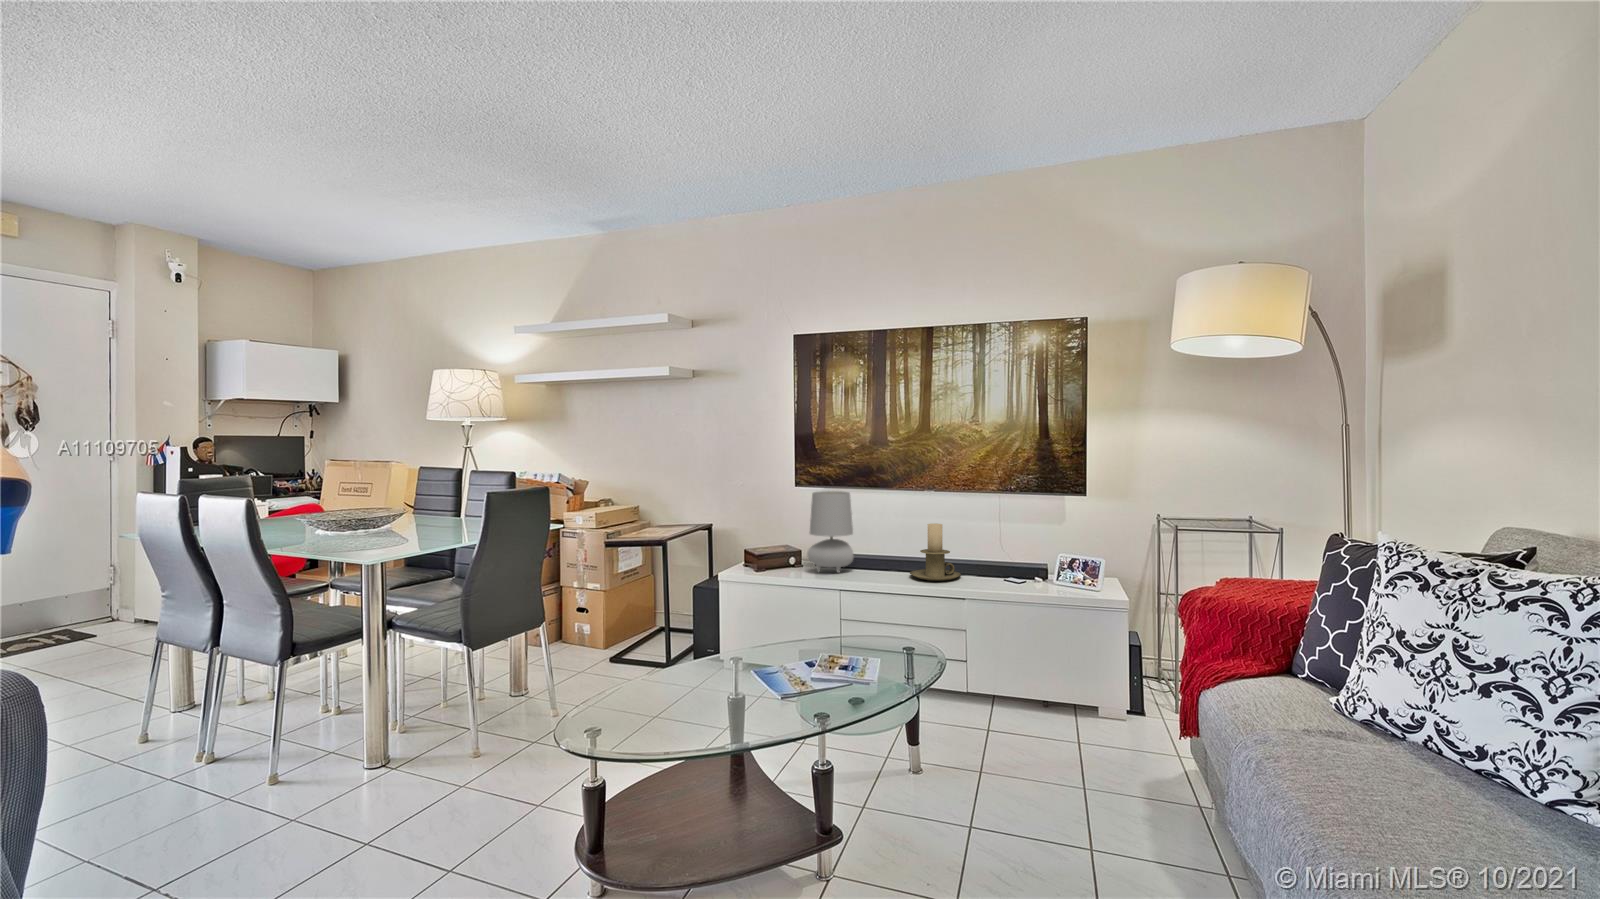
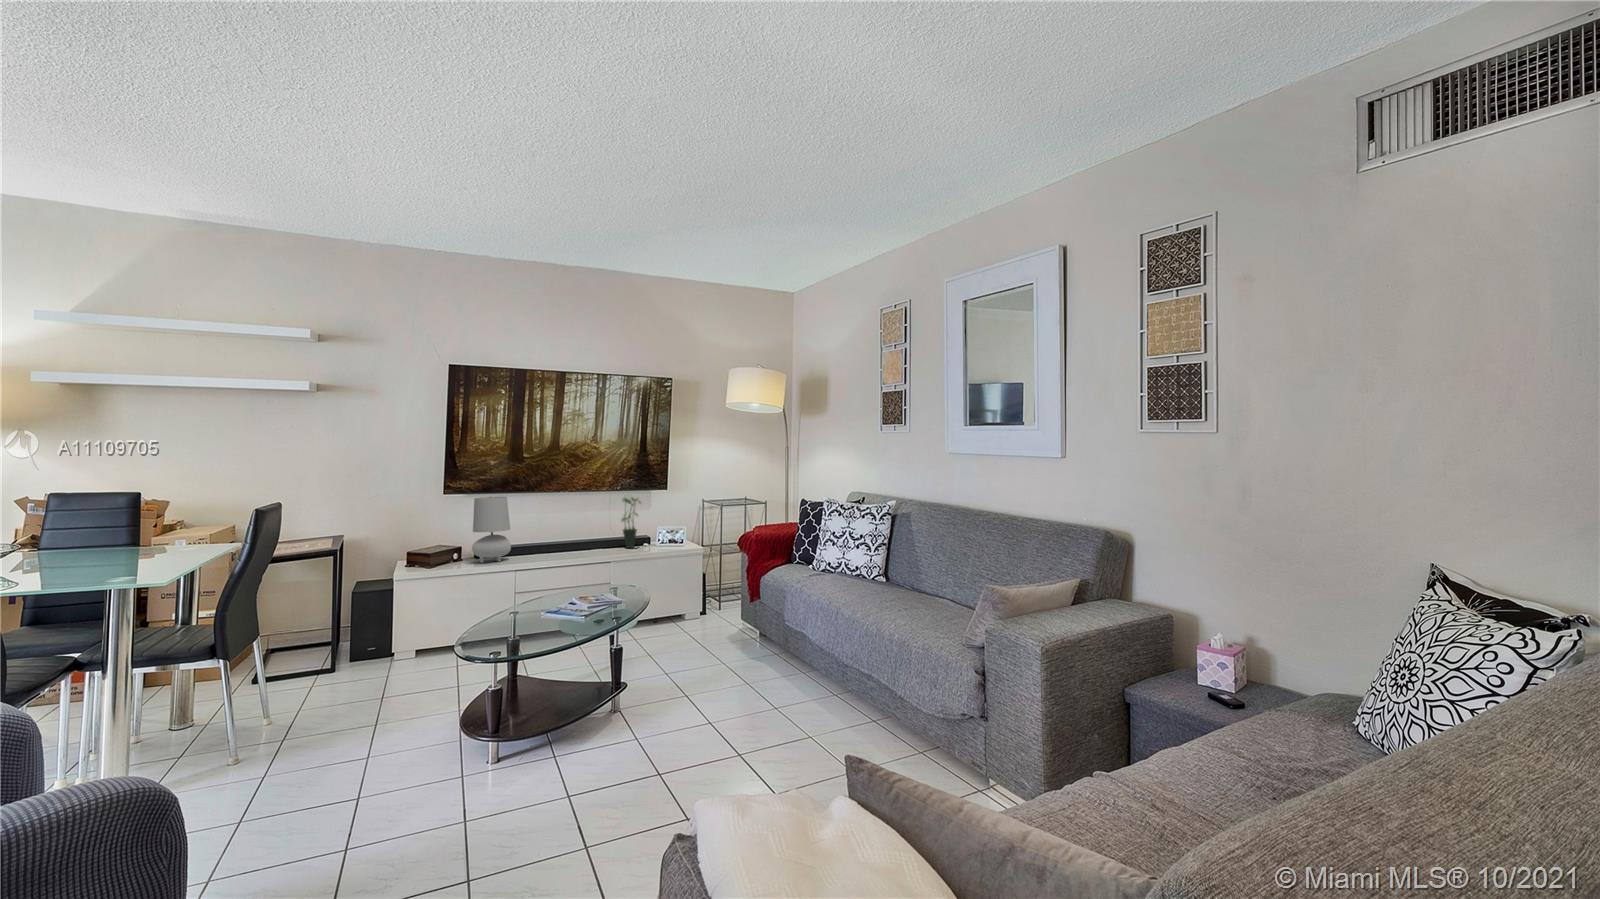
potted plant: none [996,501,1030,577] -> present [622,498,641,548]
candle holder: present [910,523,961,581] -> none [559,515,598,556]

